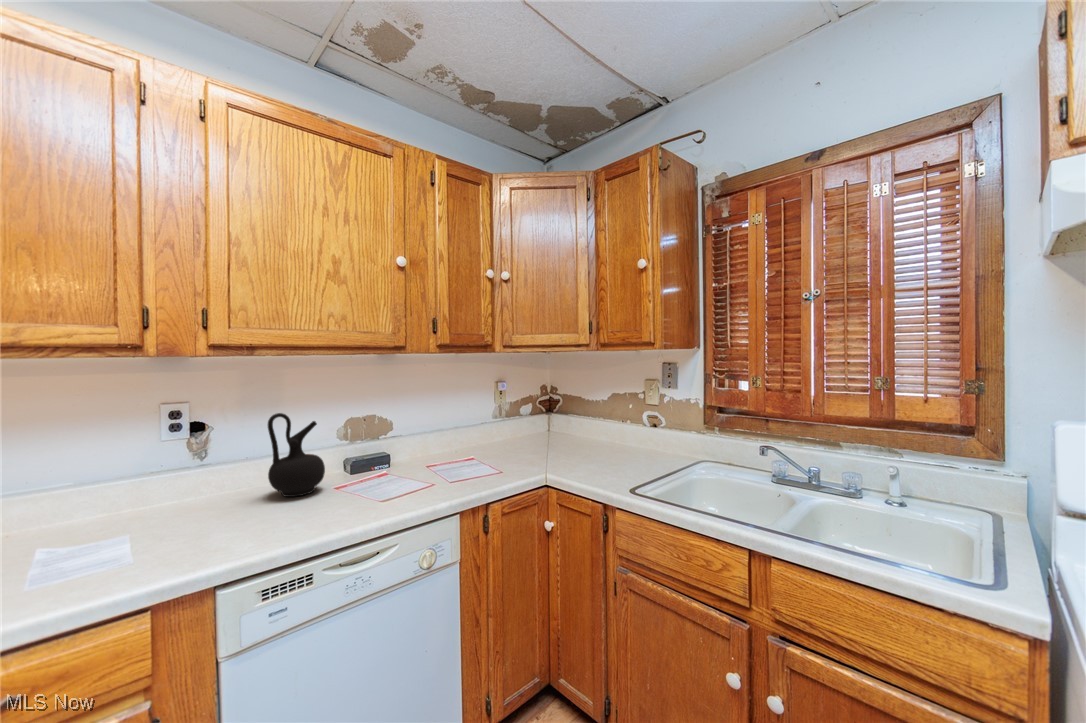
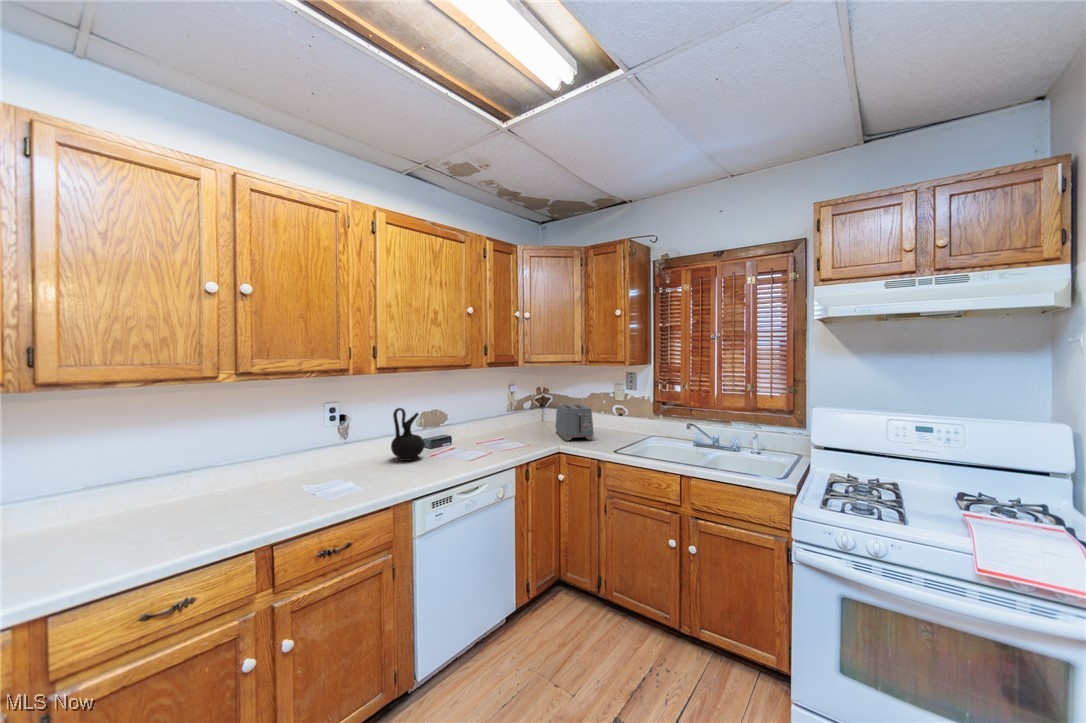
toaster: none [555,408,606,466] -> present [555,403,594,441]

